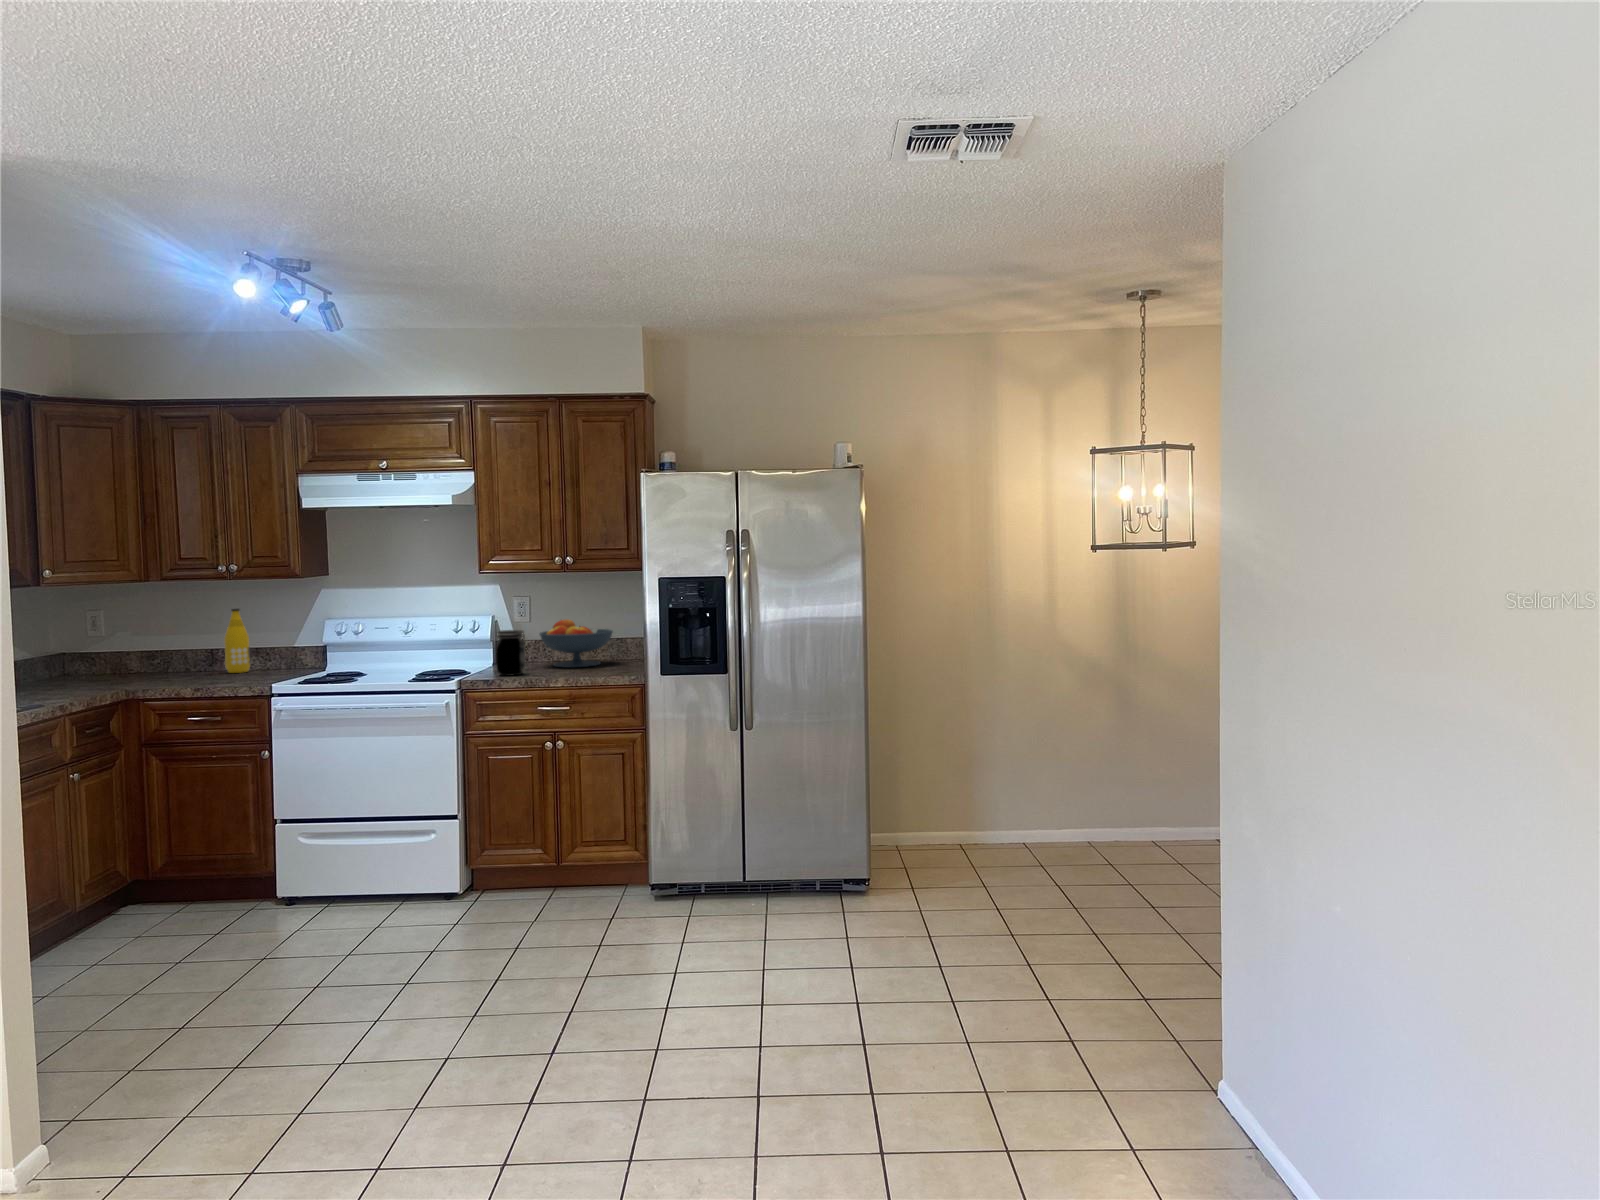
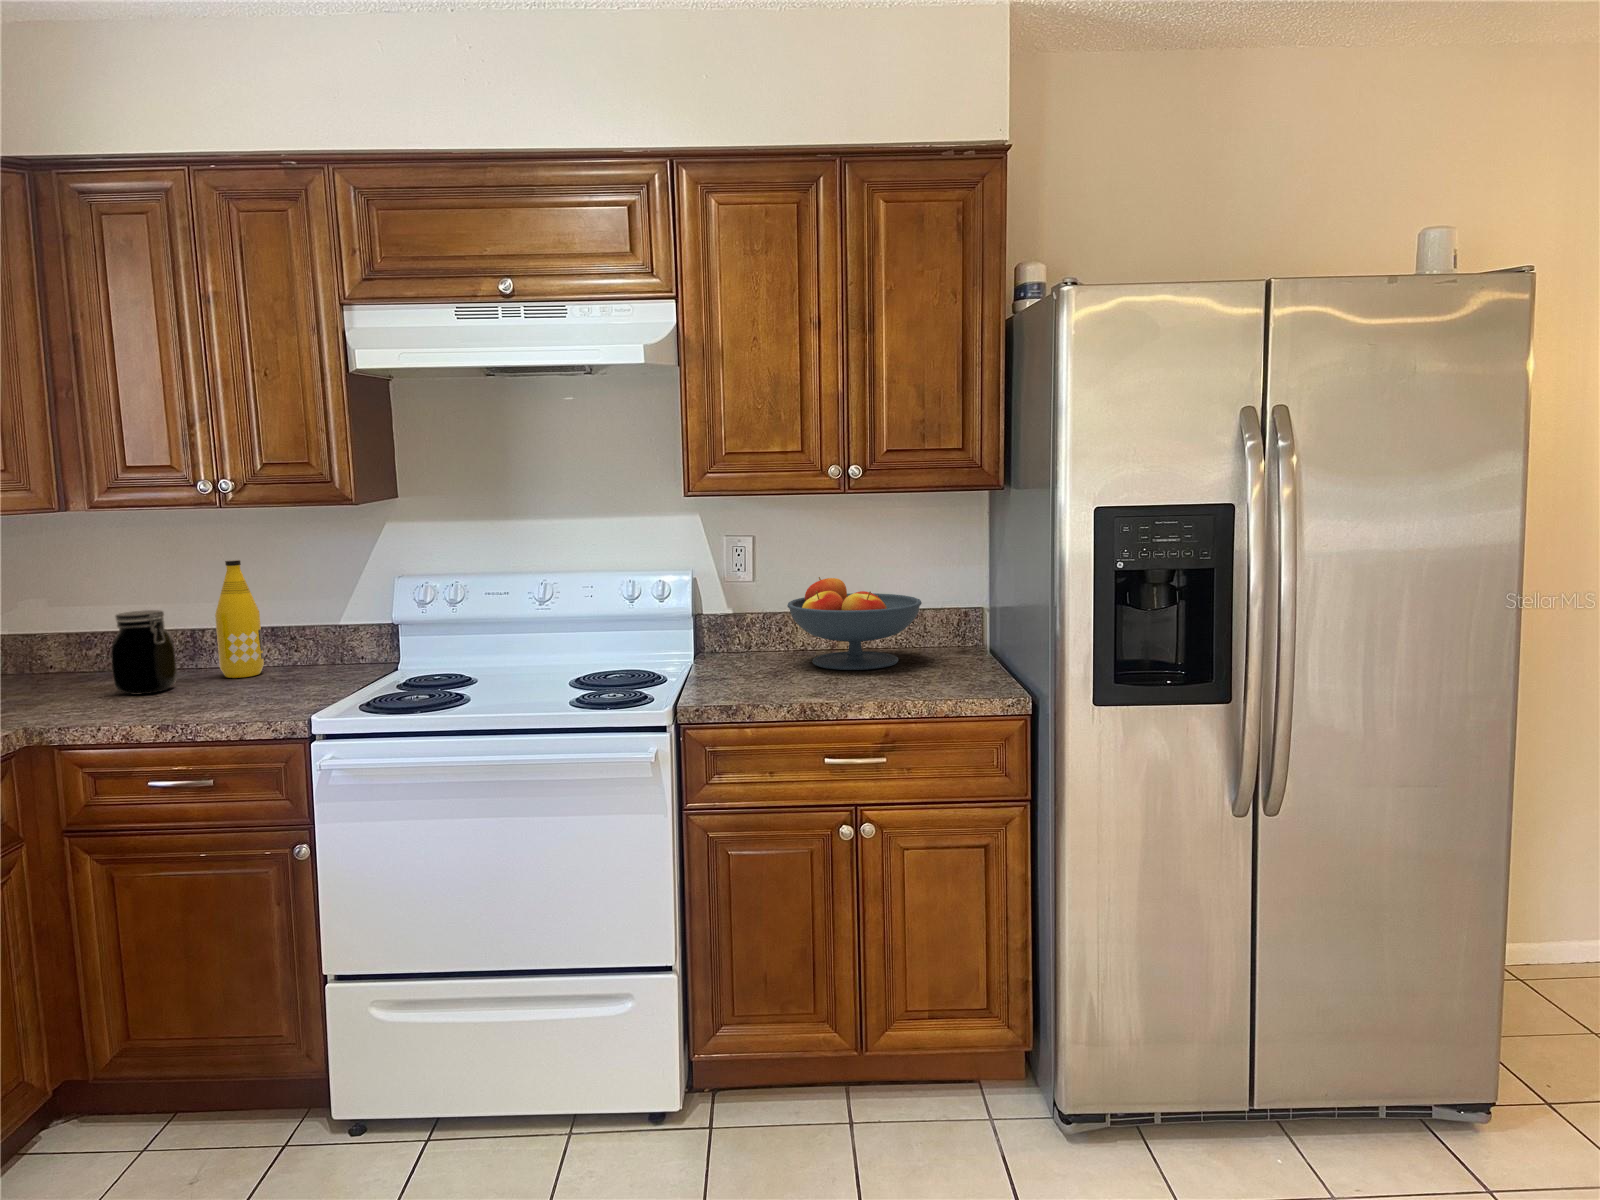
jar: present [496,630,526,676] -> present [111,610,177,695]

